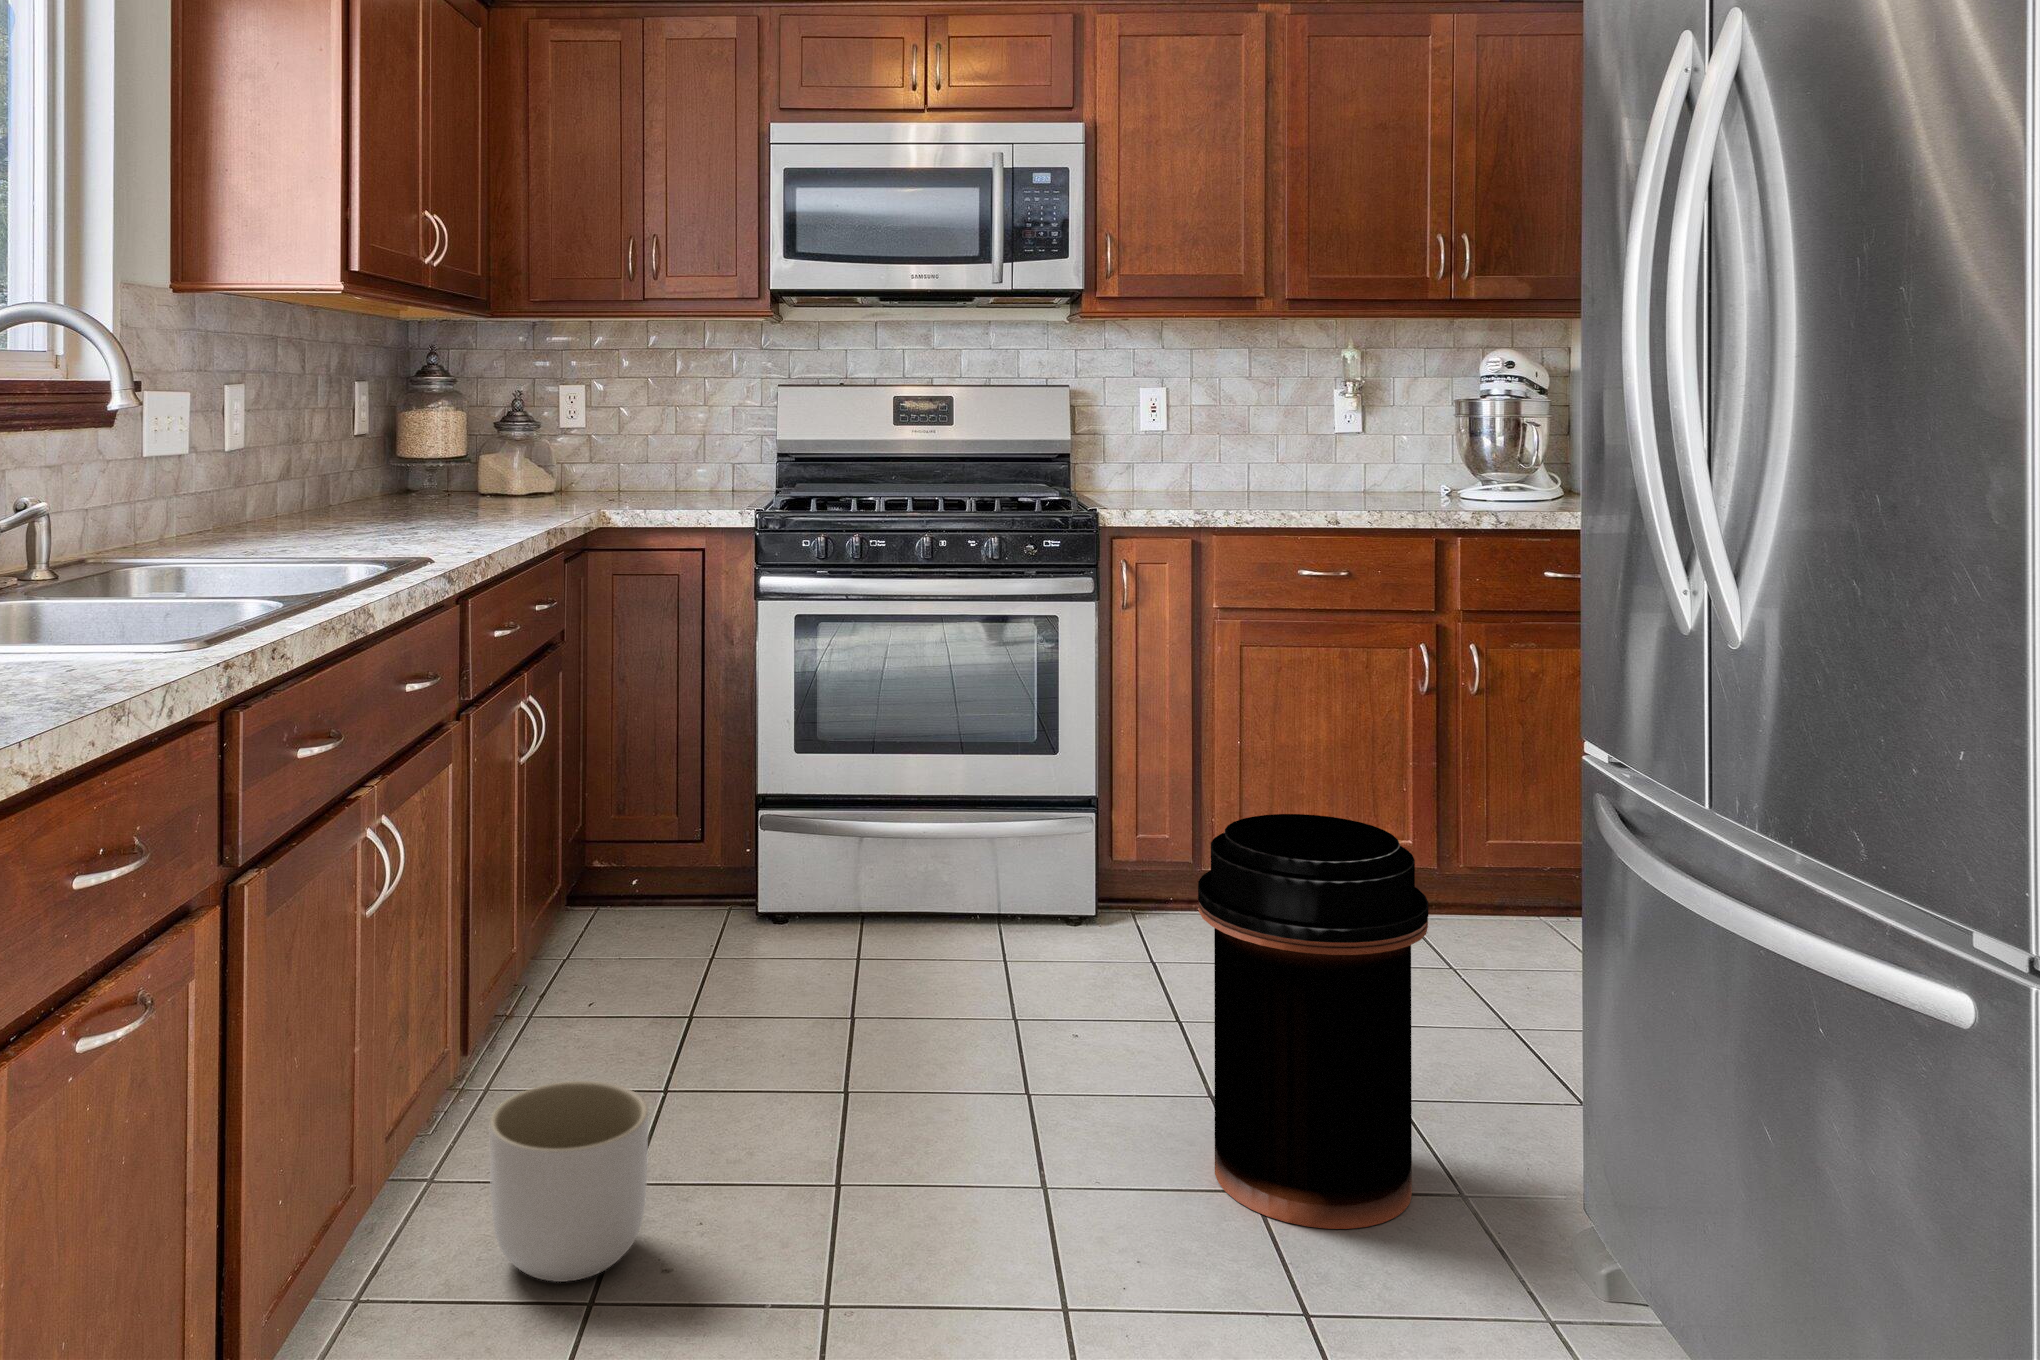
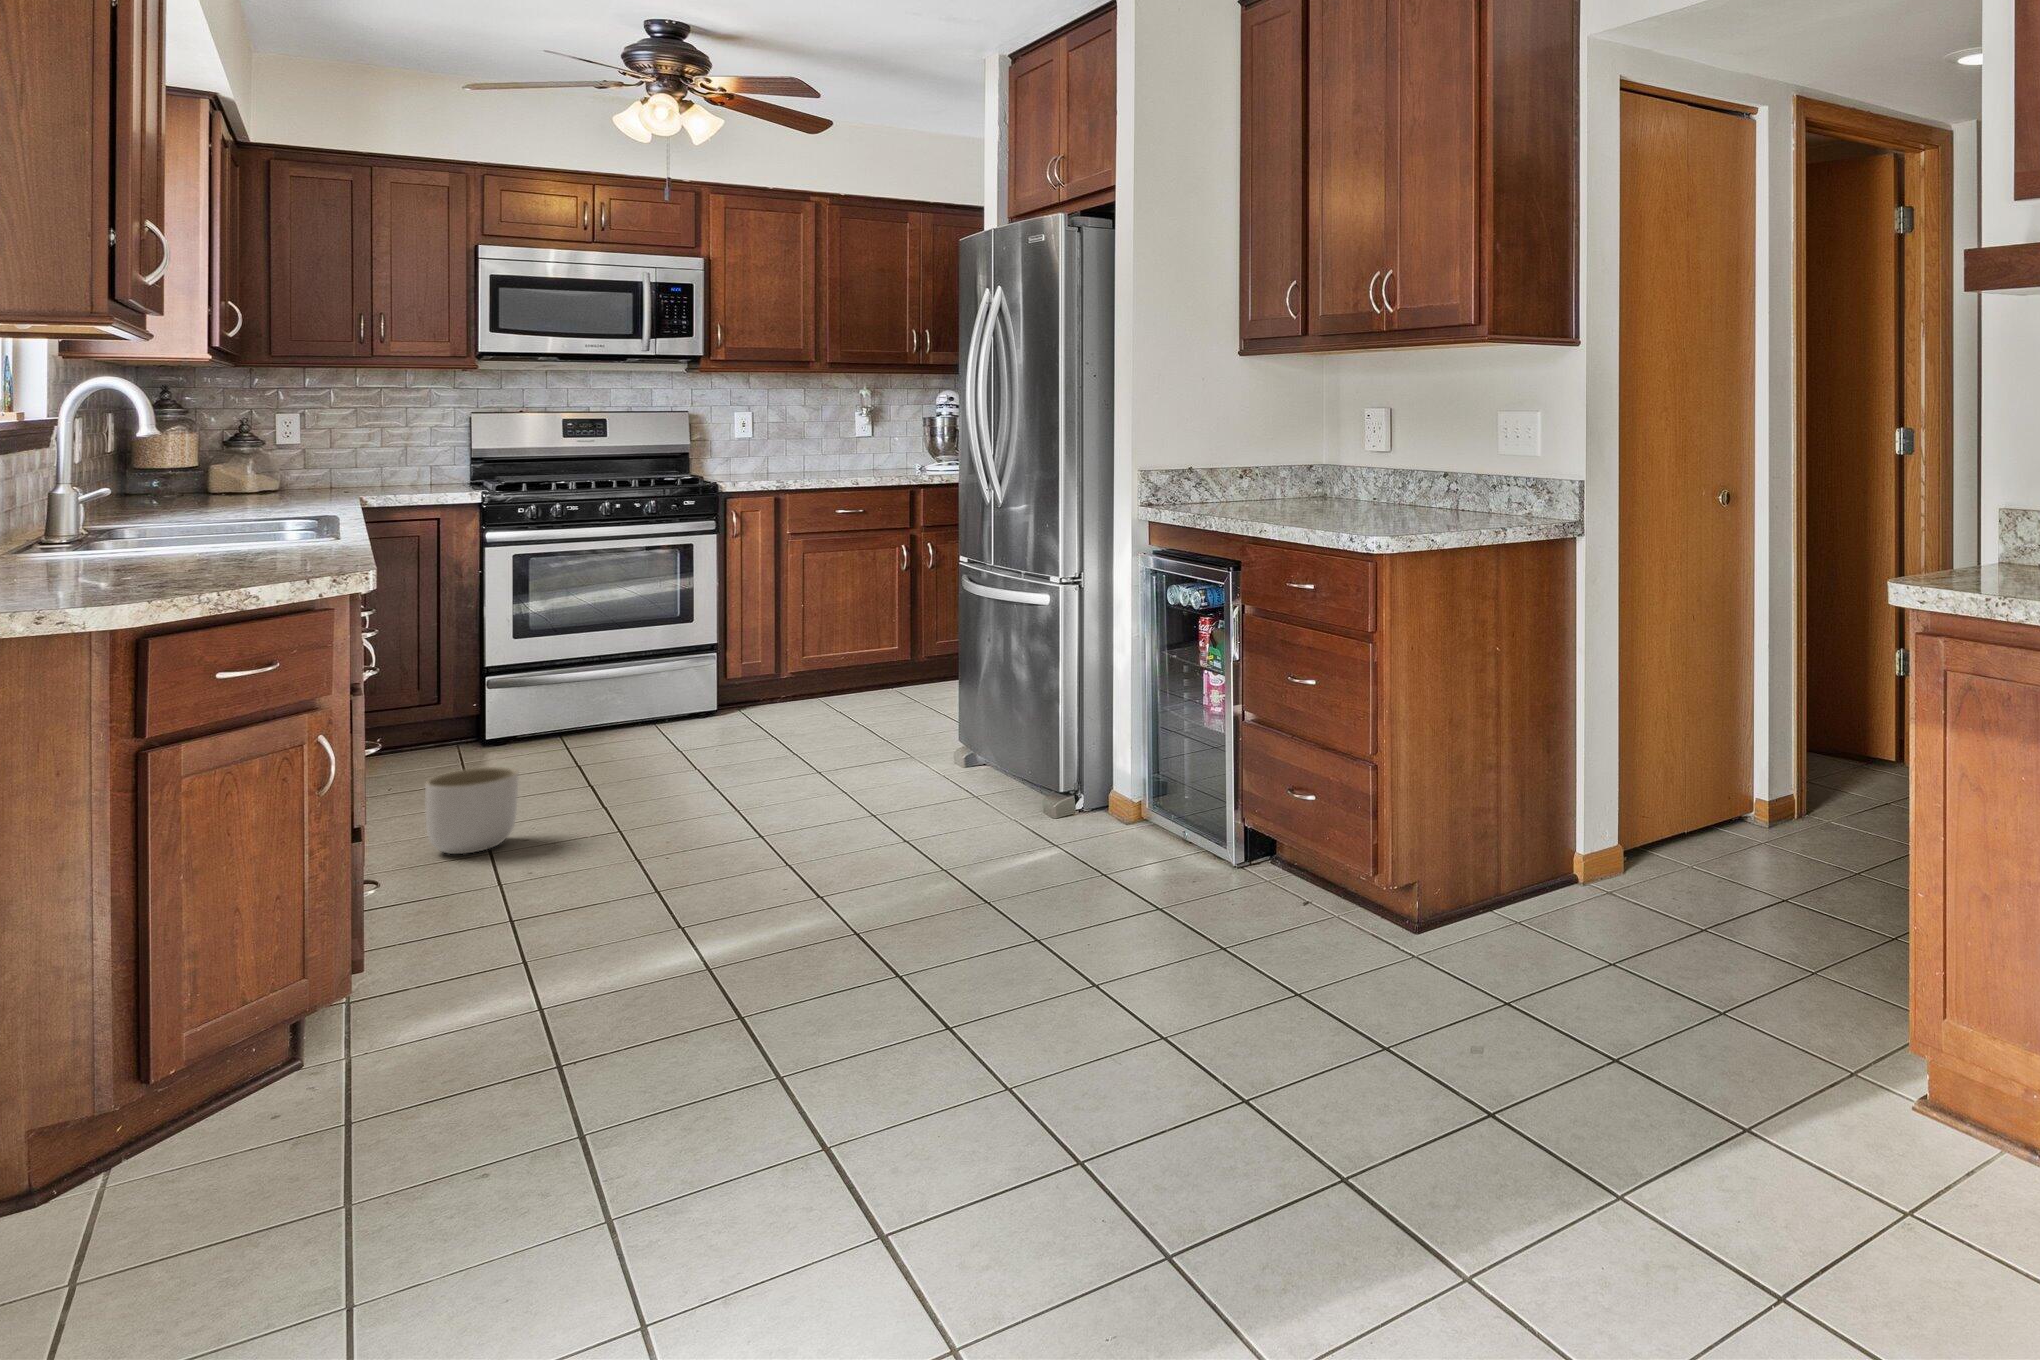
trash can: present [1198,814,1429,1229] -> none [796,608,903,779]

